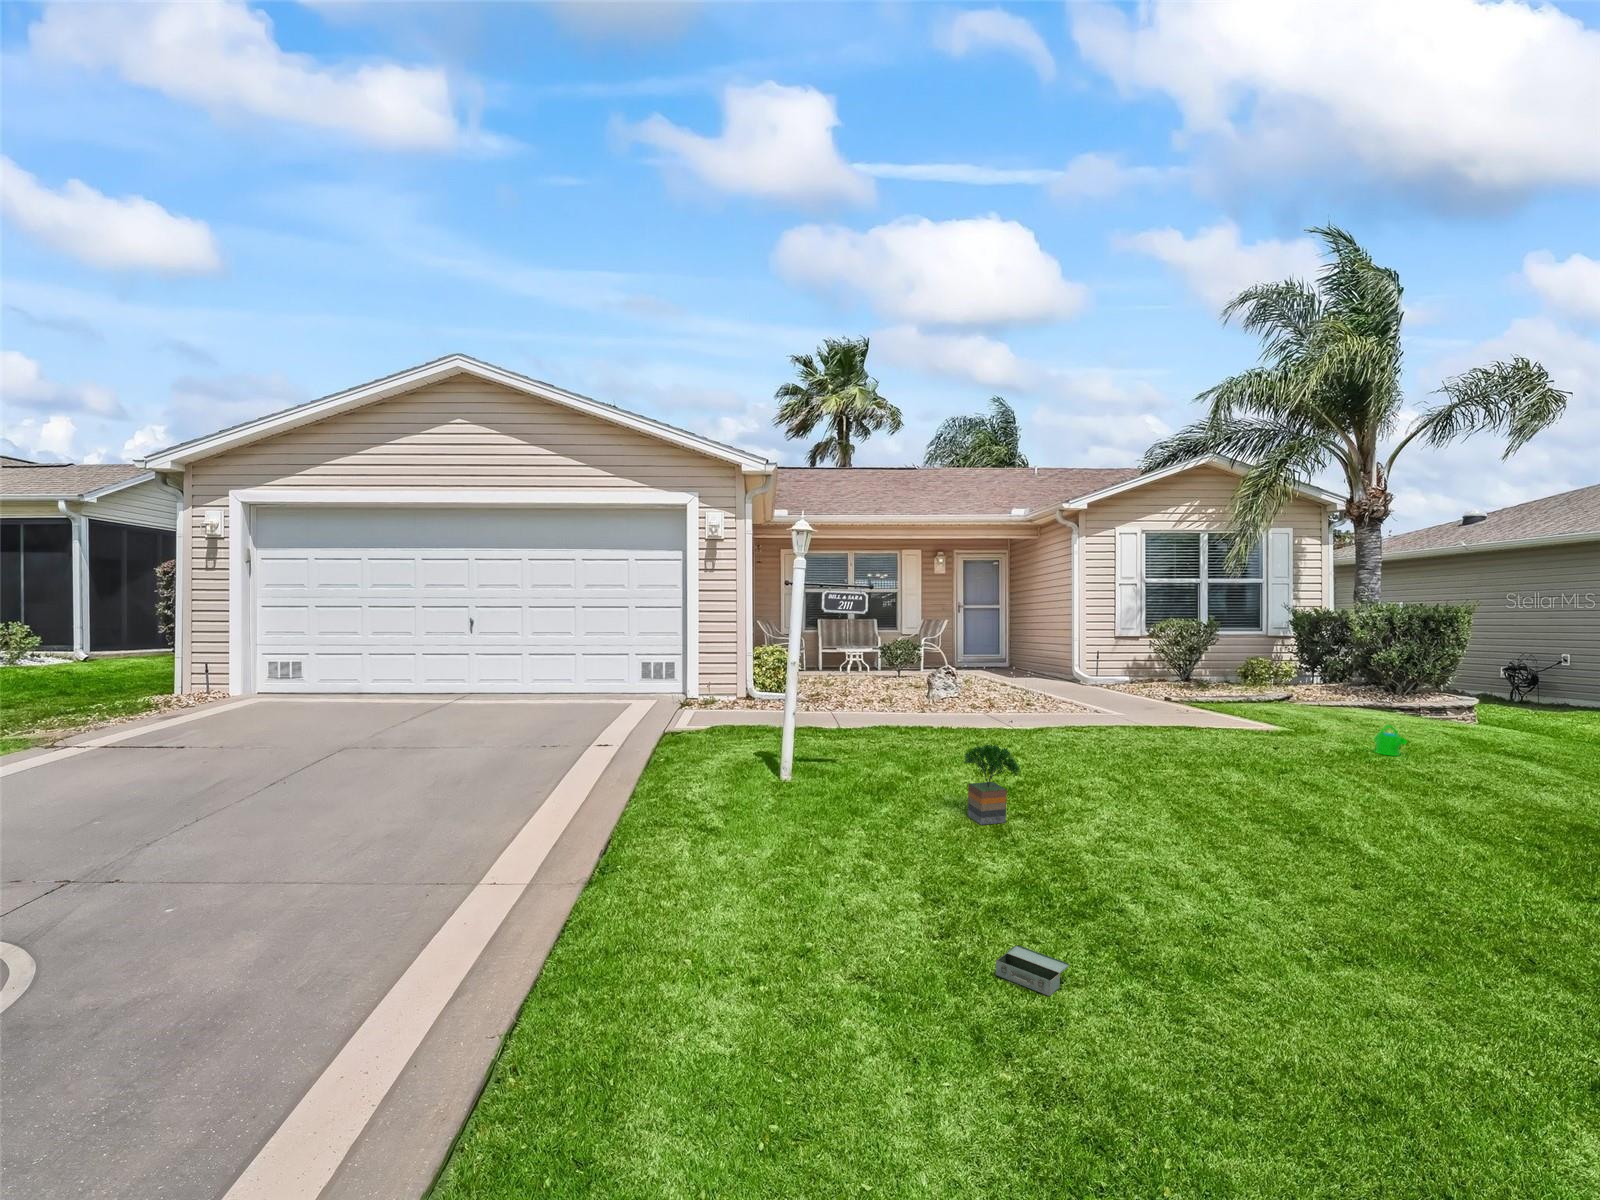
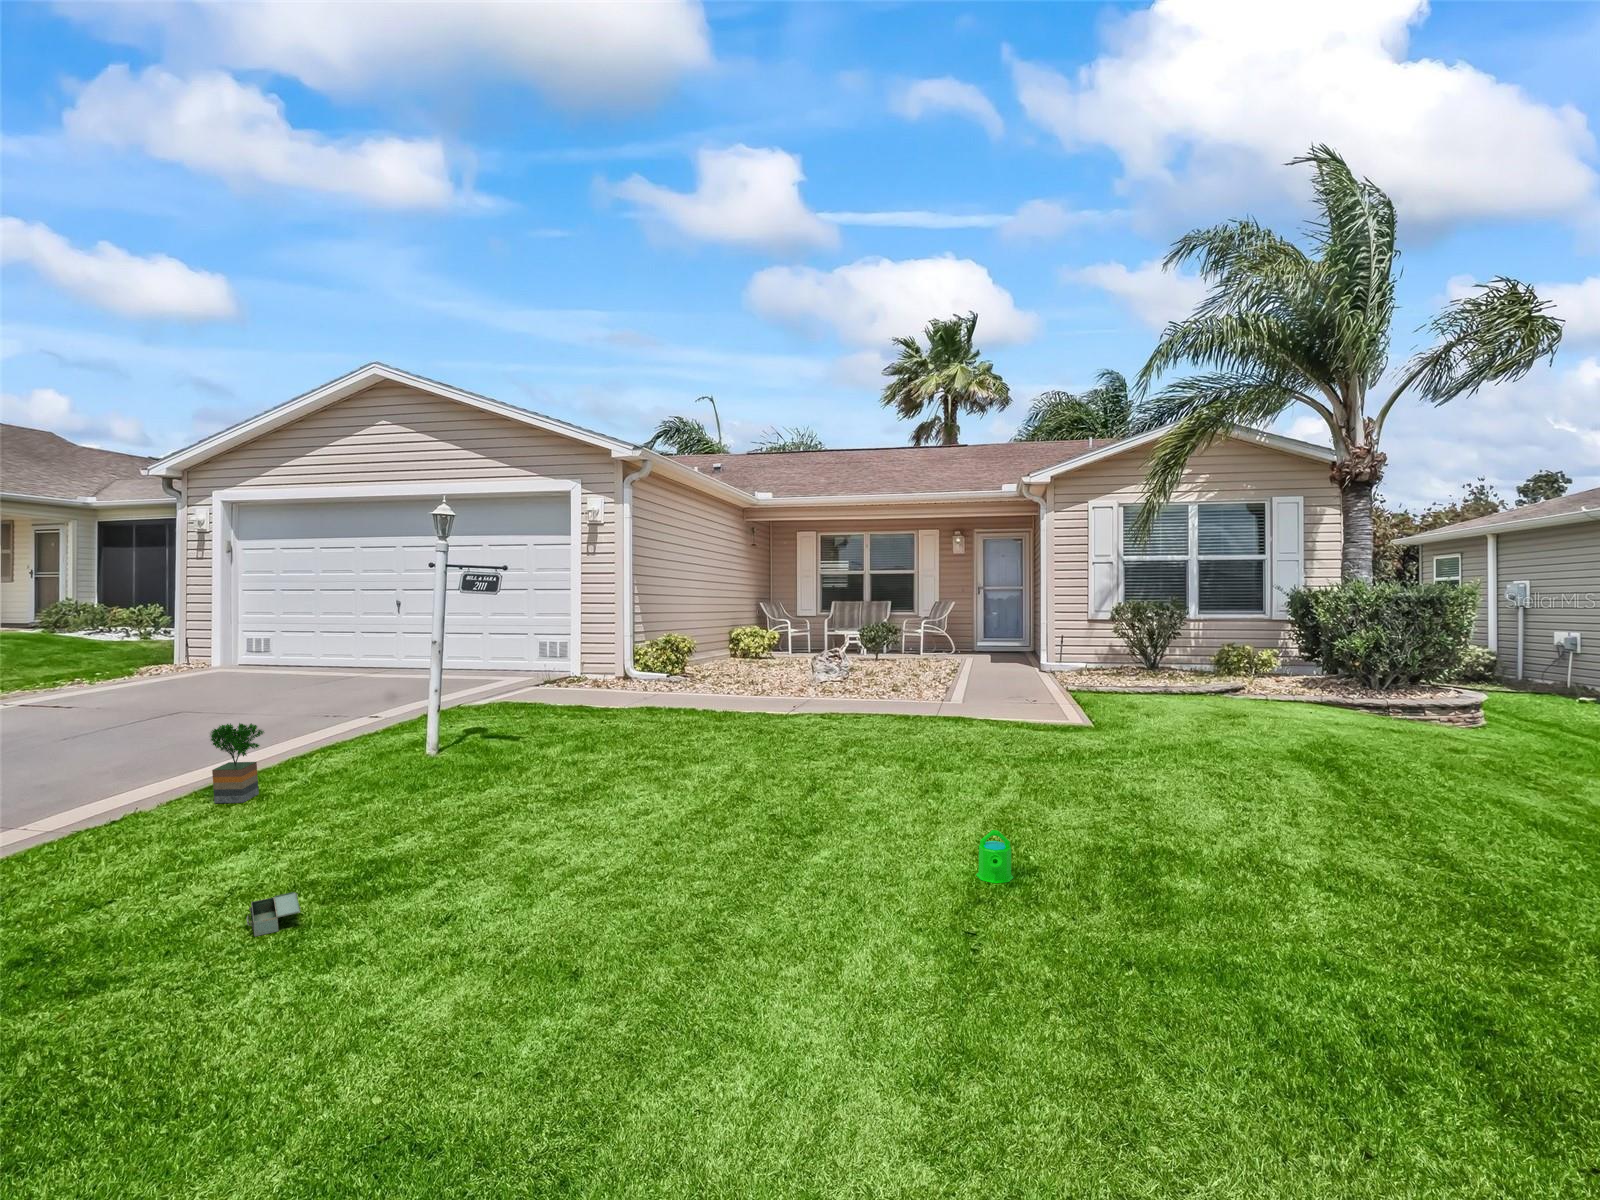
watering can: present [1374,725,1407,756] -> present [976,830,1014,883]
potted tree: present [964,745,1020,825] -> present [210,723,264,803]

